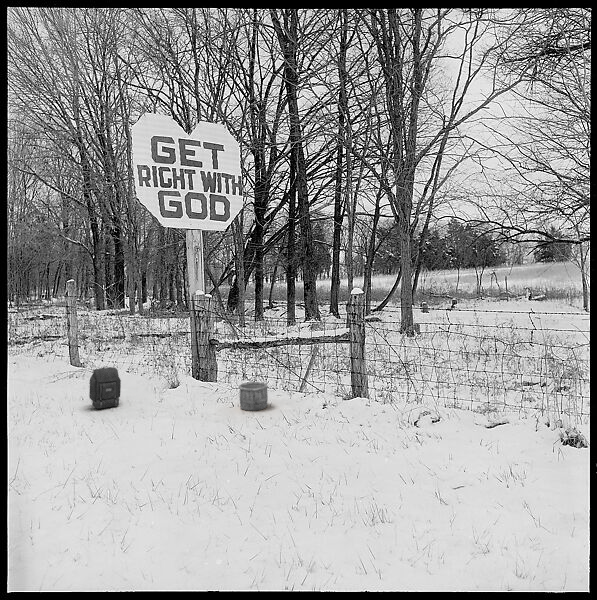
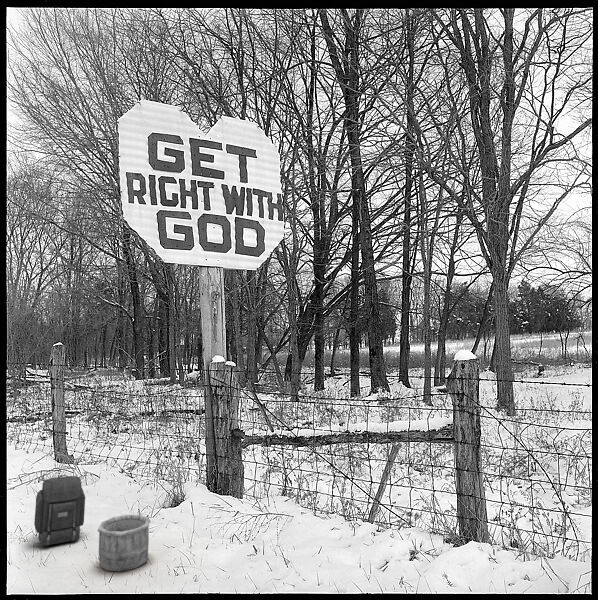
wooden bucket: present [239,382,268,411] -> present [98,515,150,572]

